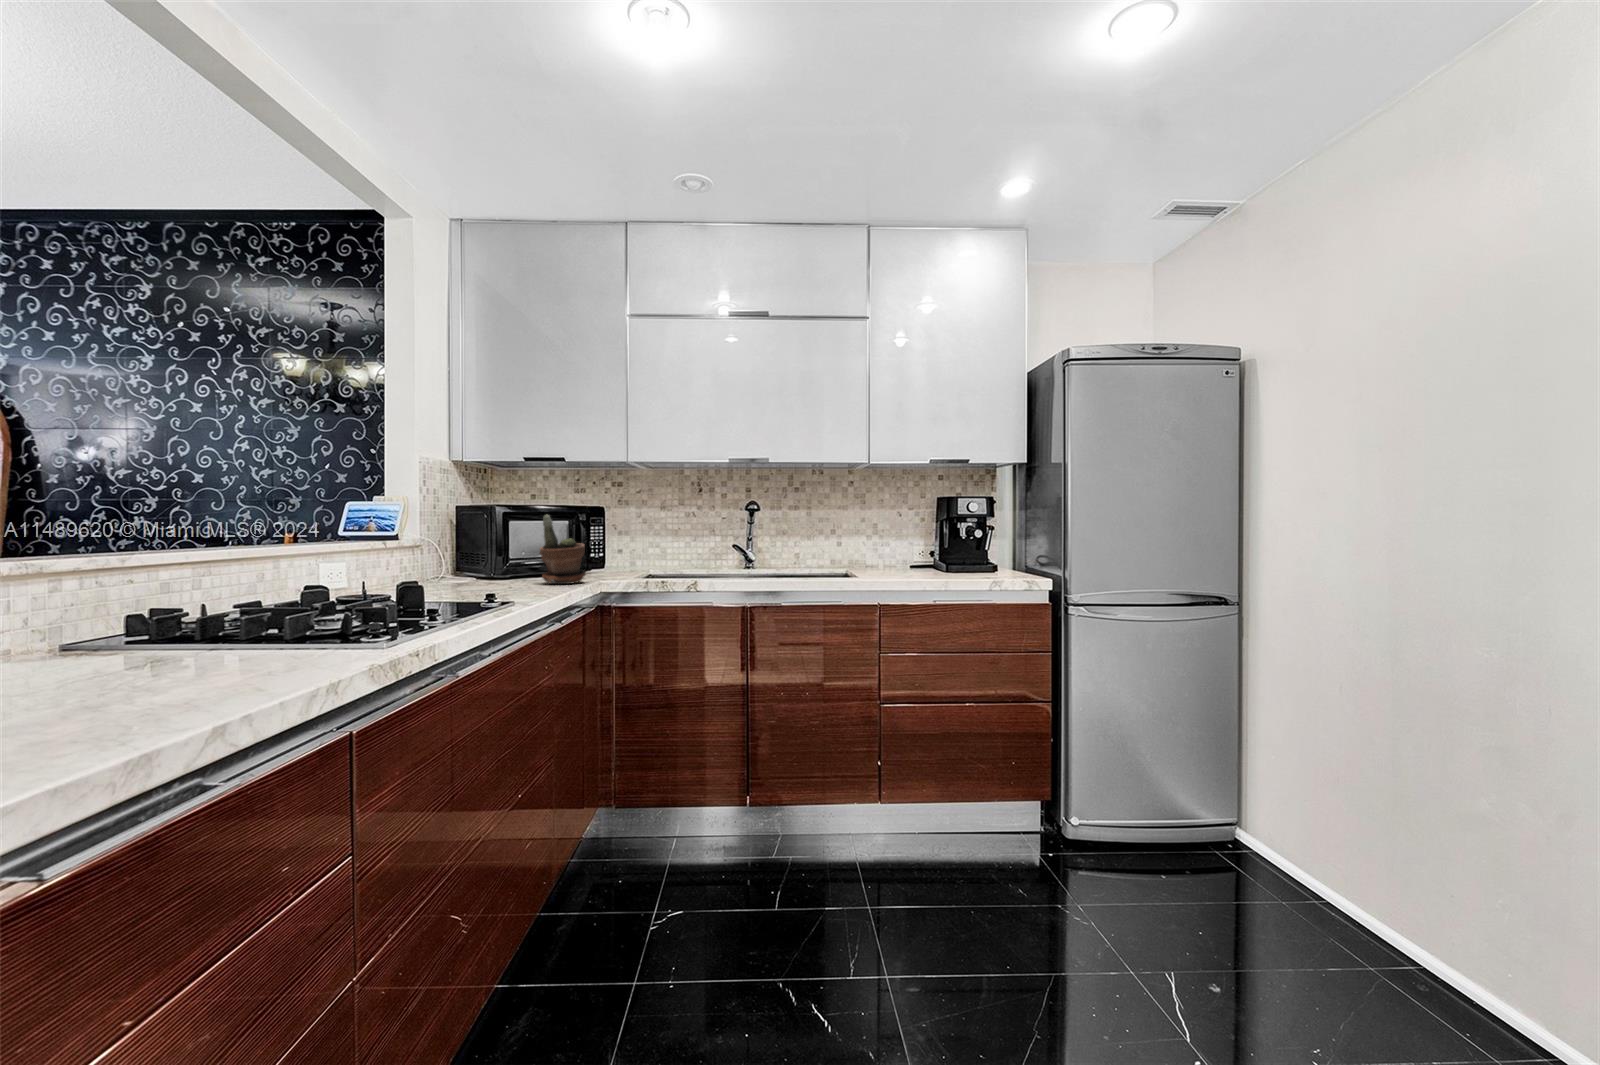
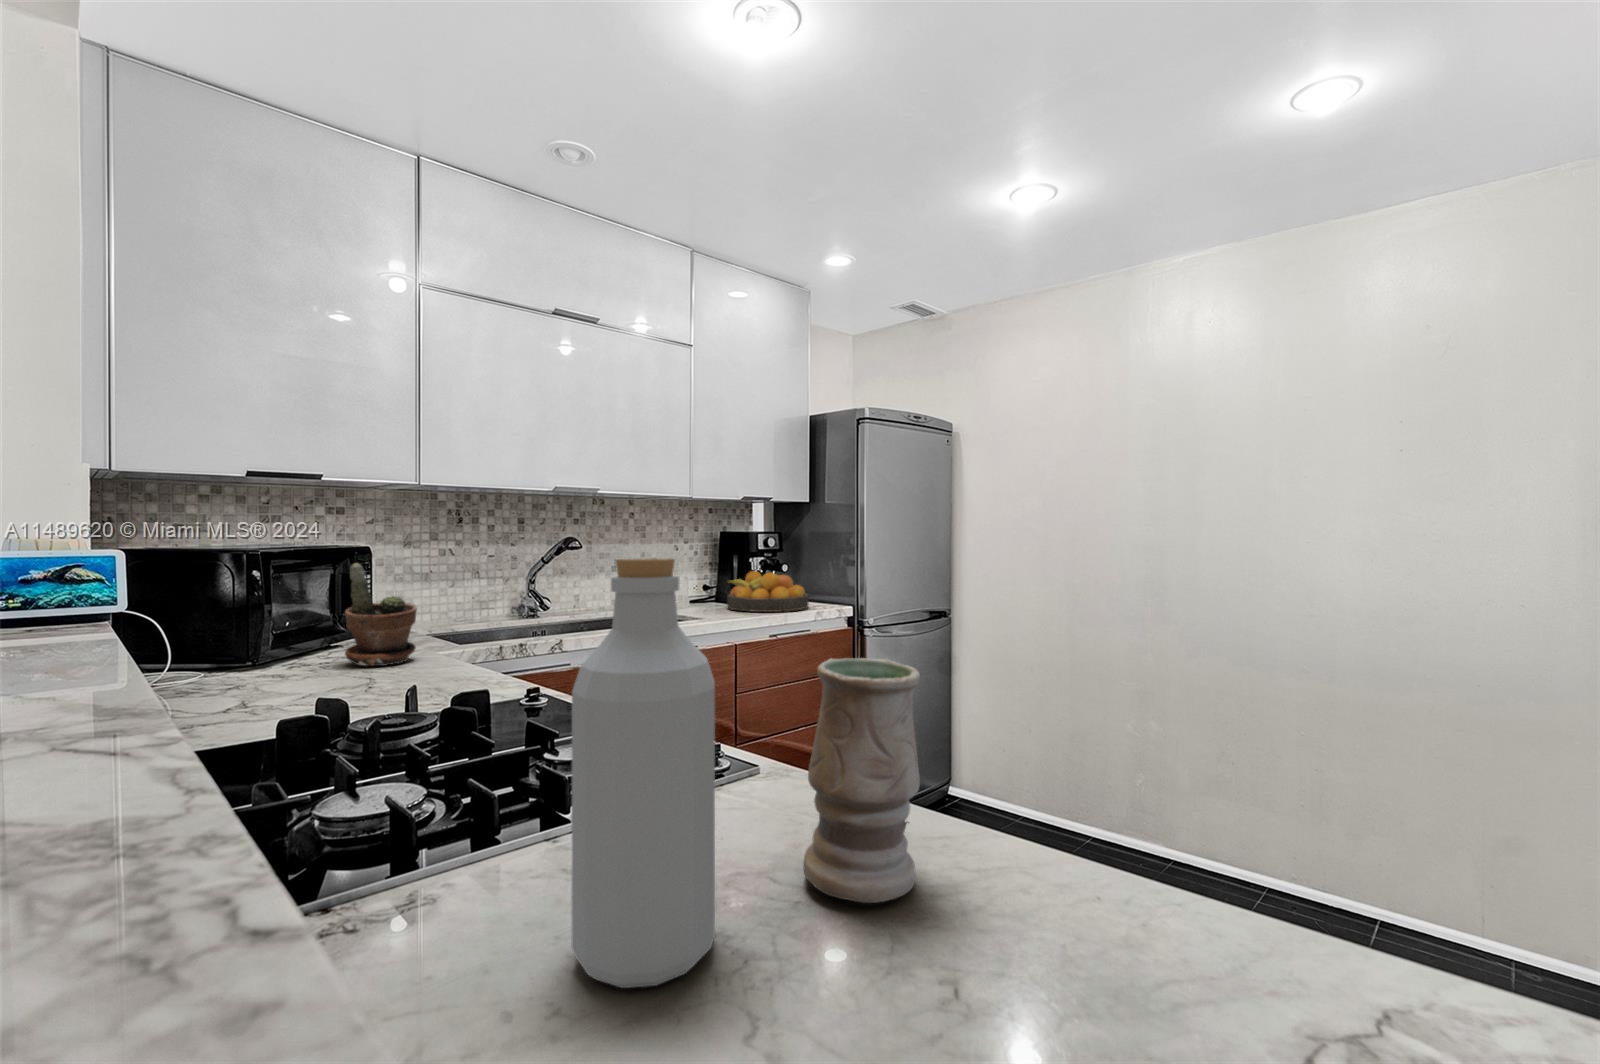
bottle: none [88,473,187,679] -> present [572,558,715,988]
fruit bowl: none [916,536,1003,577] -> present [726,571,809,612]
vase: none [206,540,295,683] -> present [803,658,920,903]

